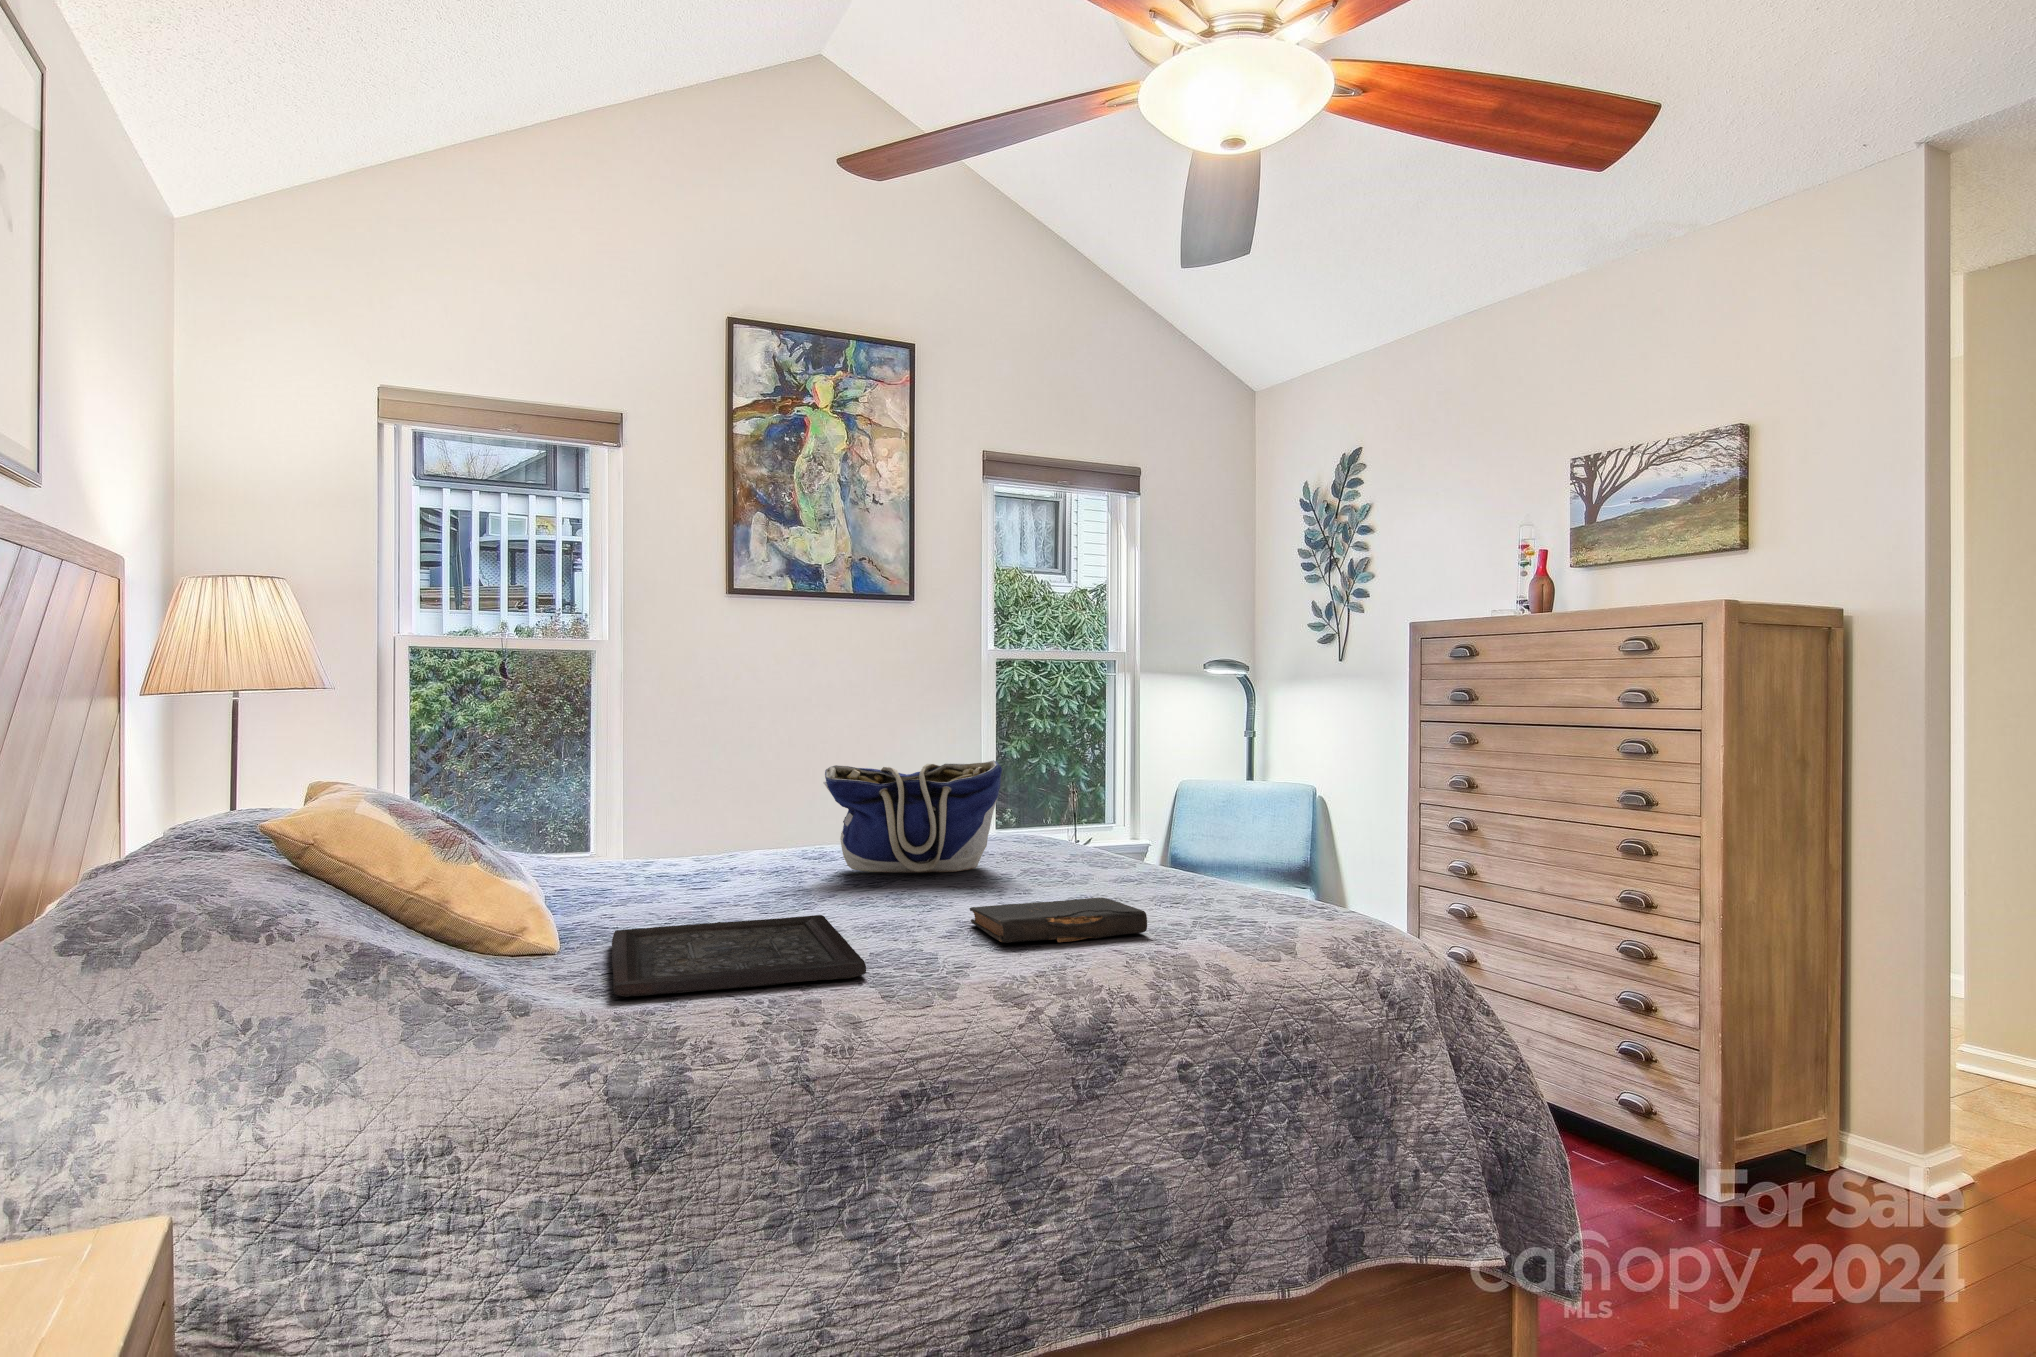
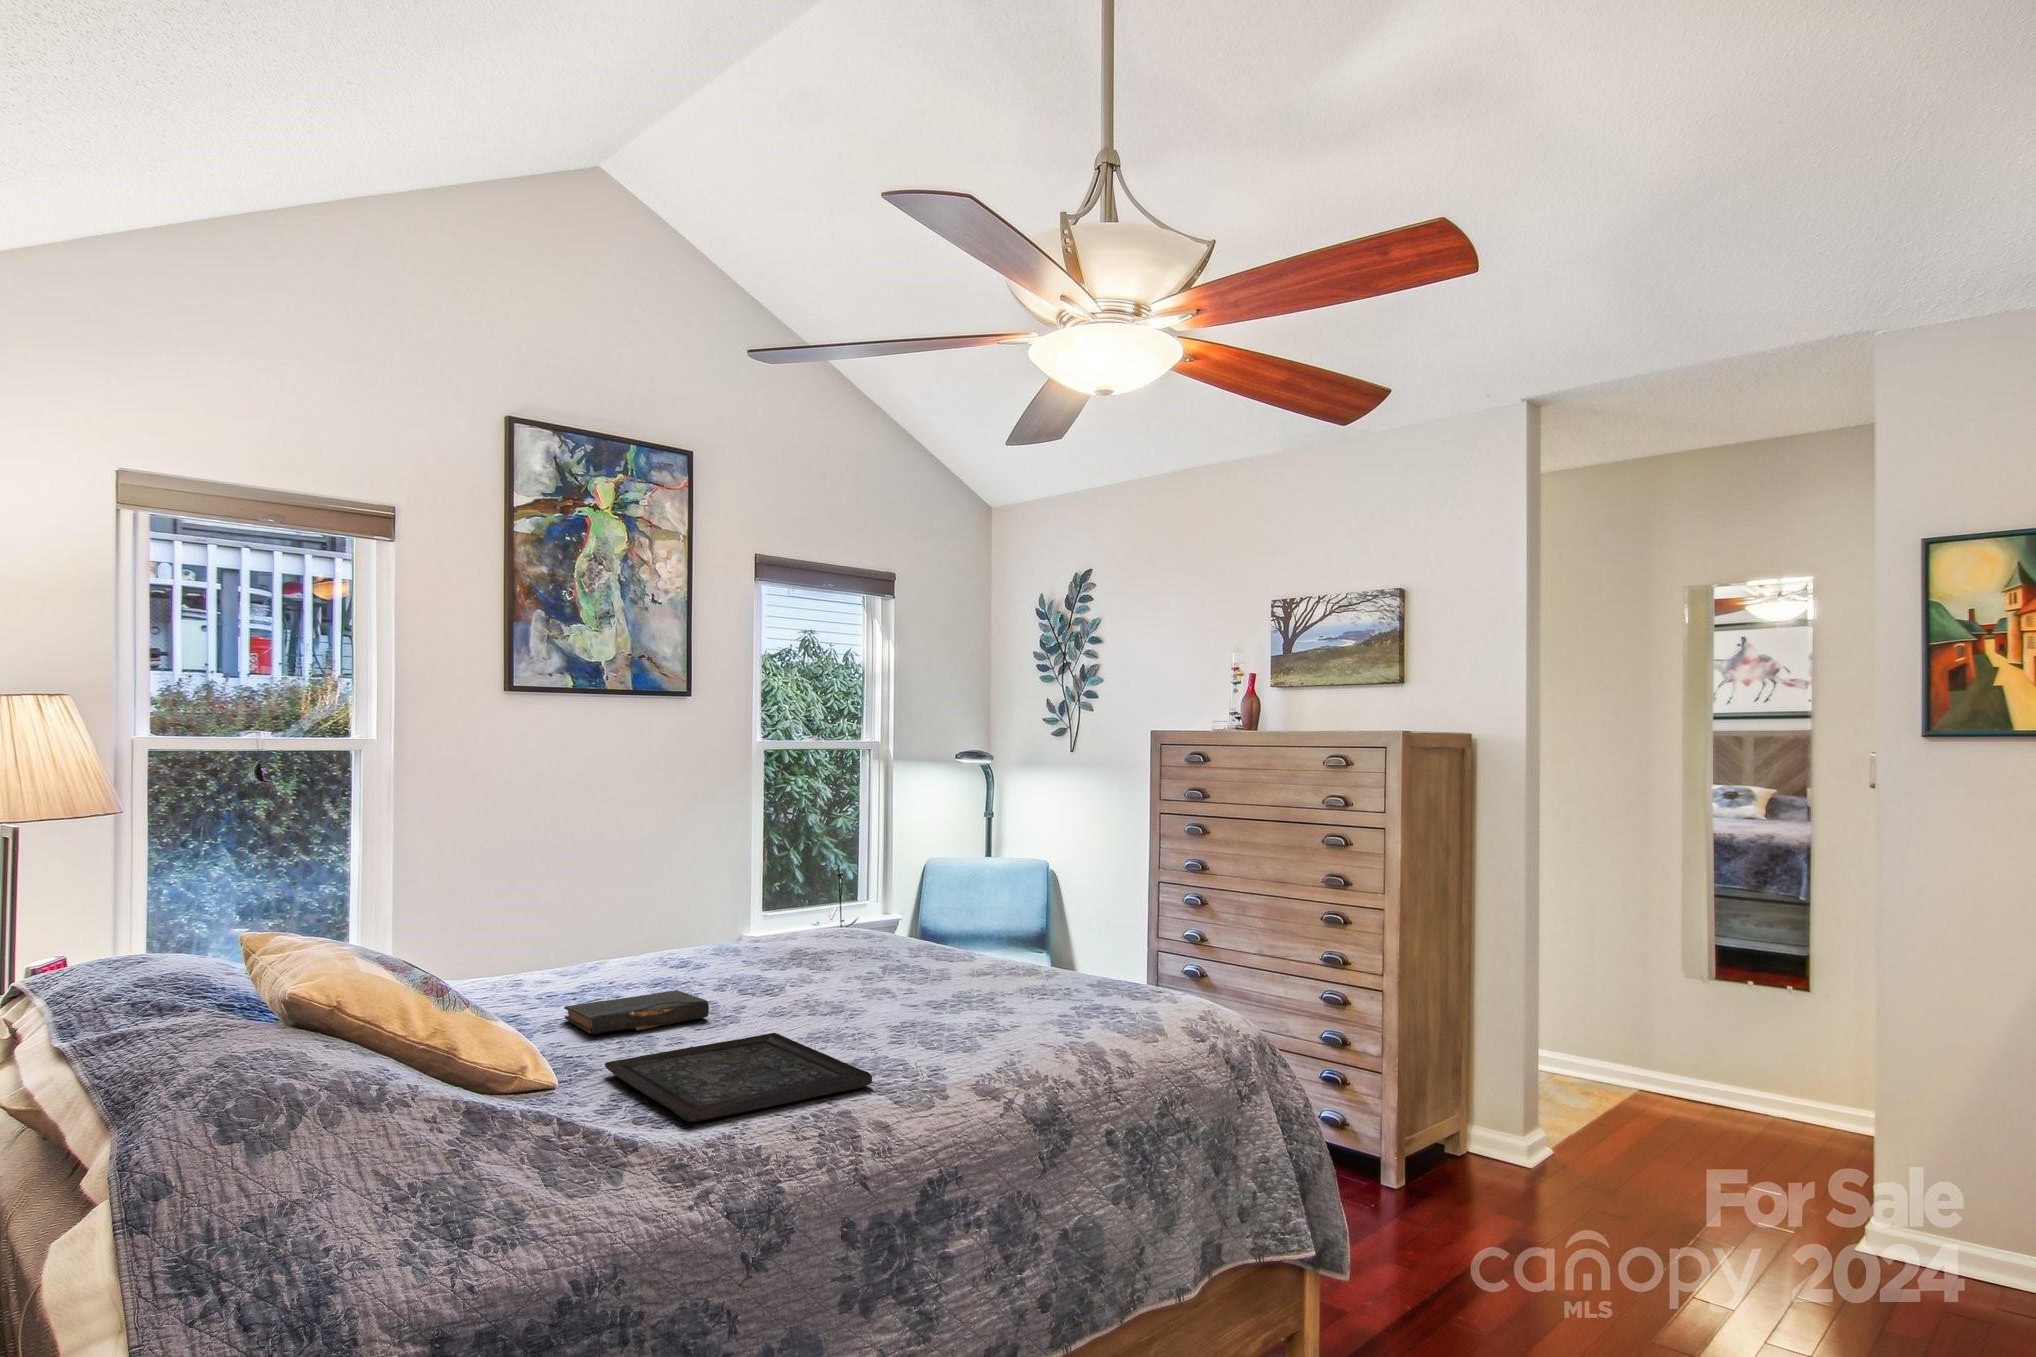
tote bag: present [823,760,1002,873] -> none [705,877,868,984]
book: present [970,897,1147,943] -> present [564,990,709,1034]

